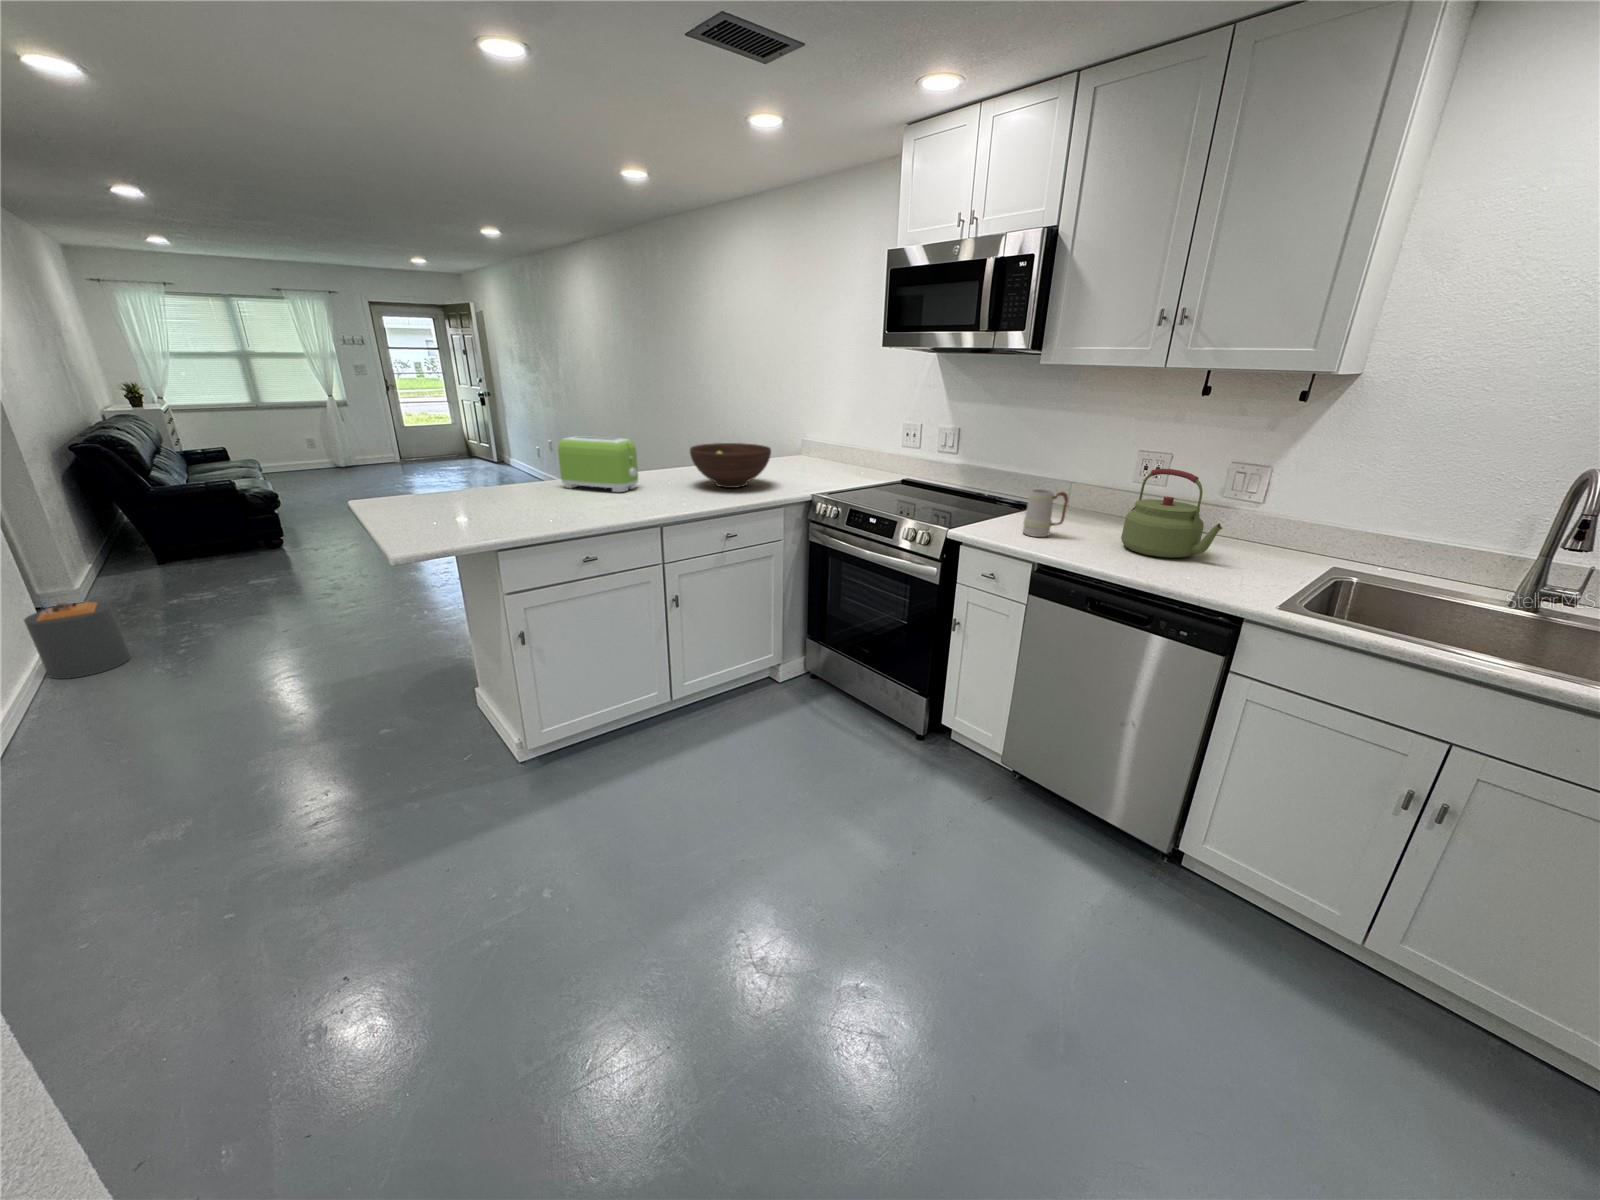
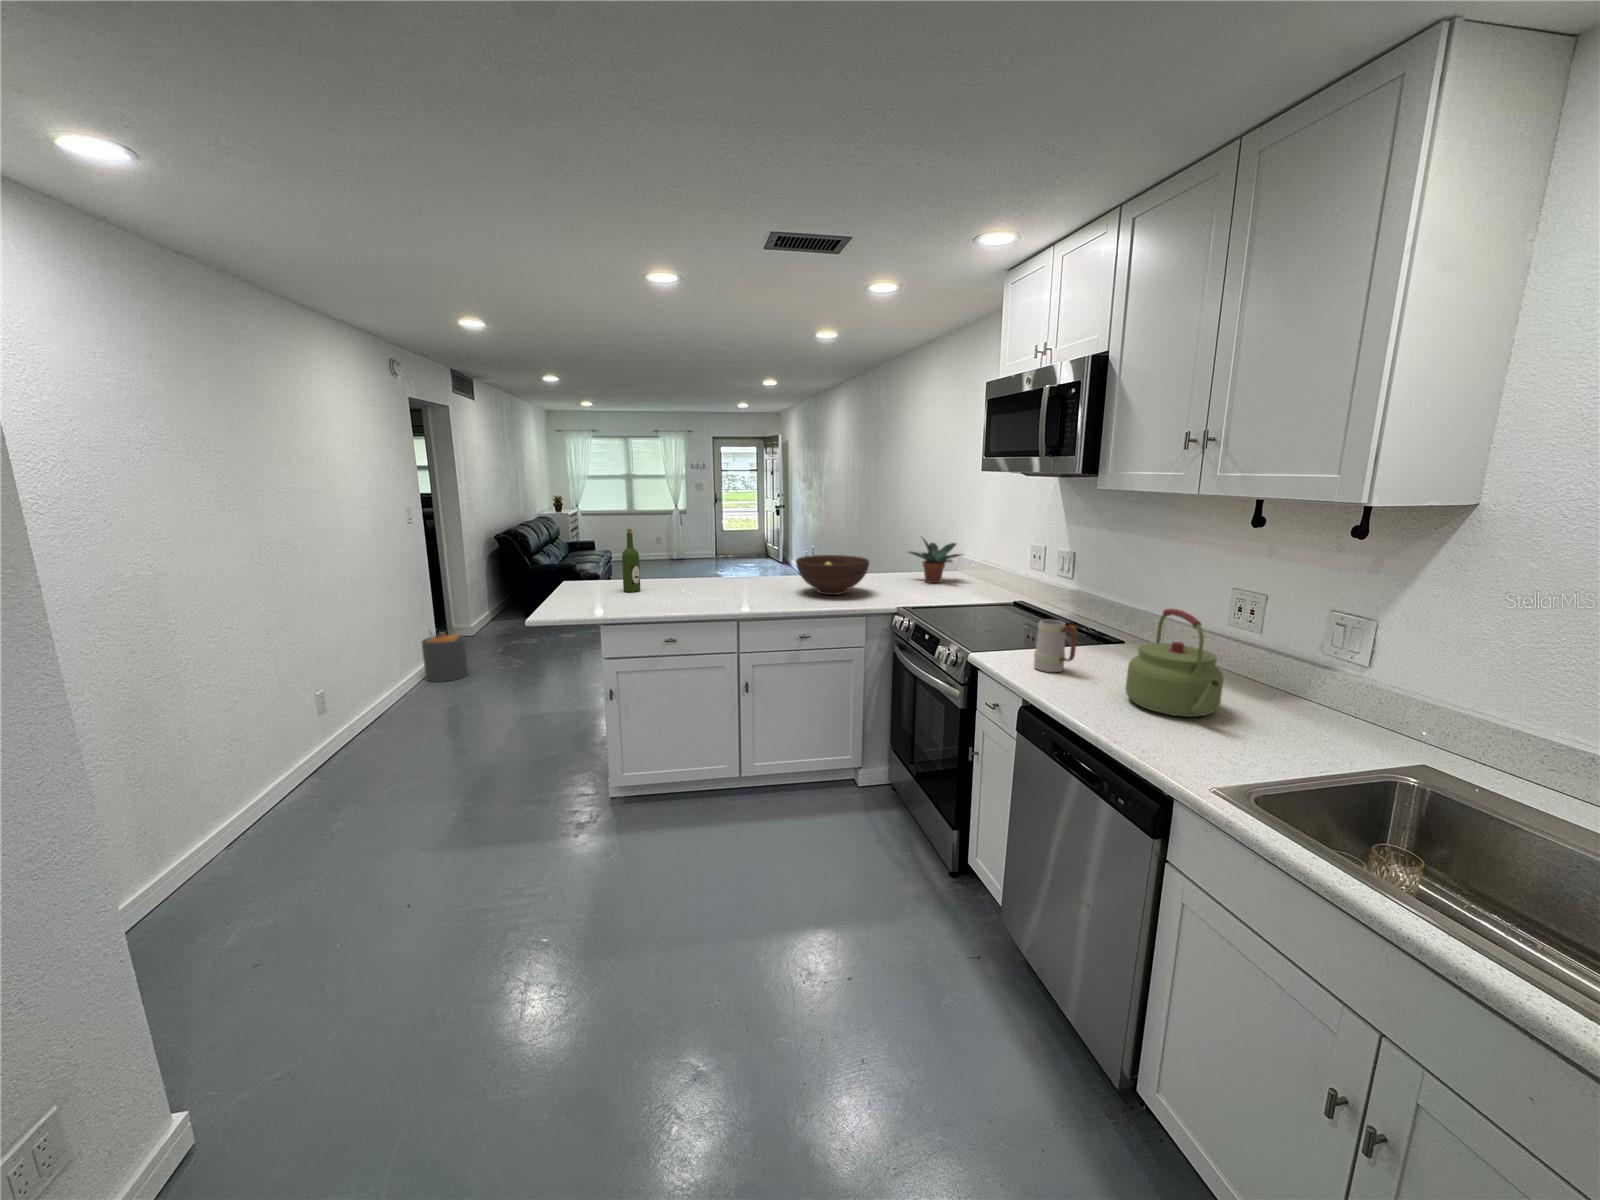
potted plant: none [774,418,833,468] -> present [909,537,963,583]
wine bottle: none [470,421,500,506] -> present [622,529,640,592]
toaster: present [558,436,638,492] -> none [700,543,756,591]

